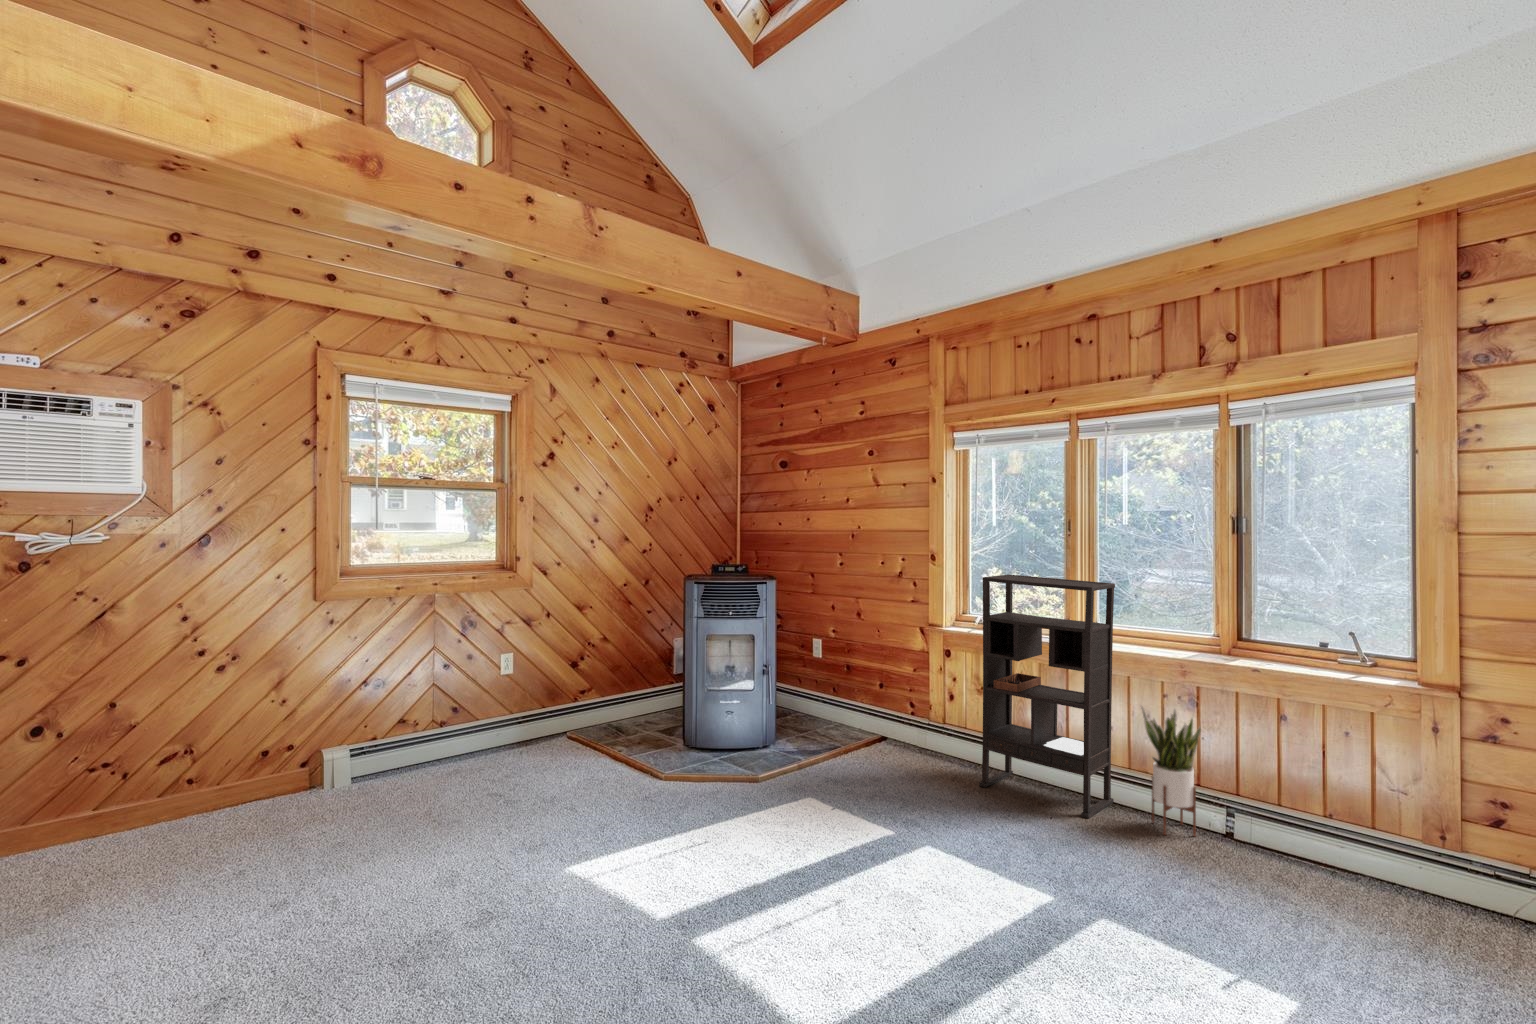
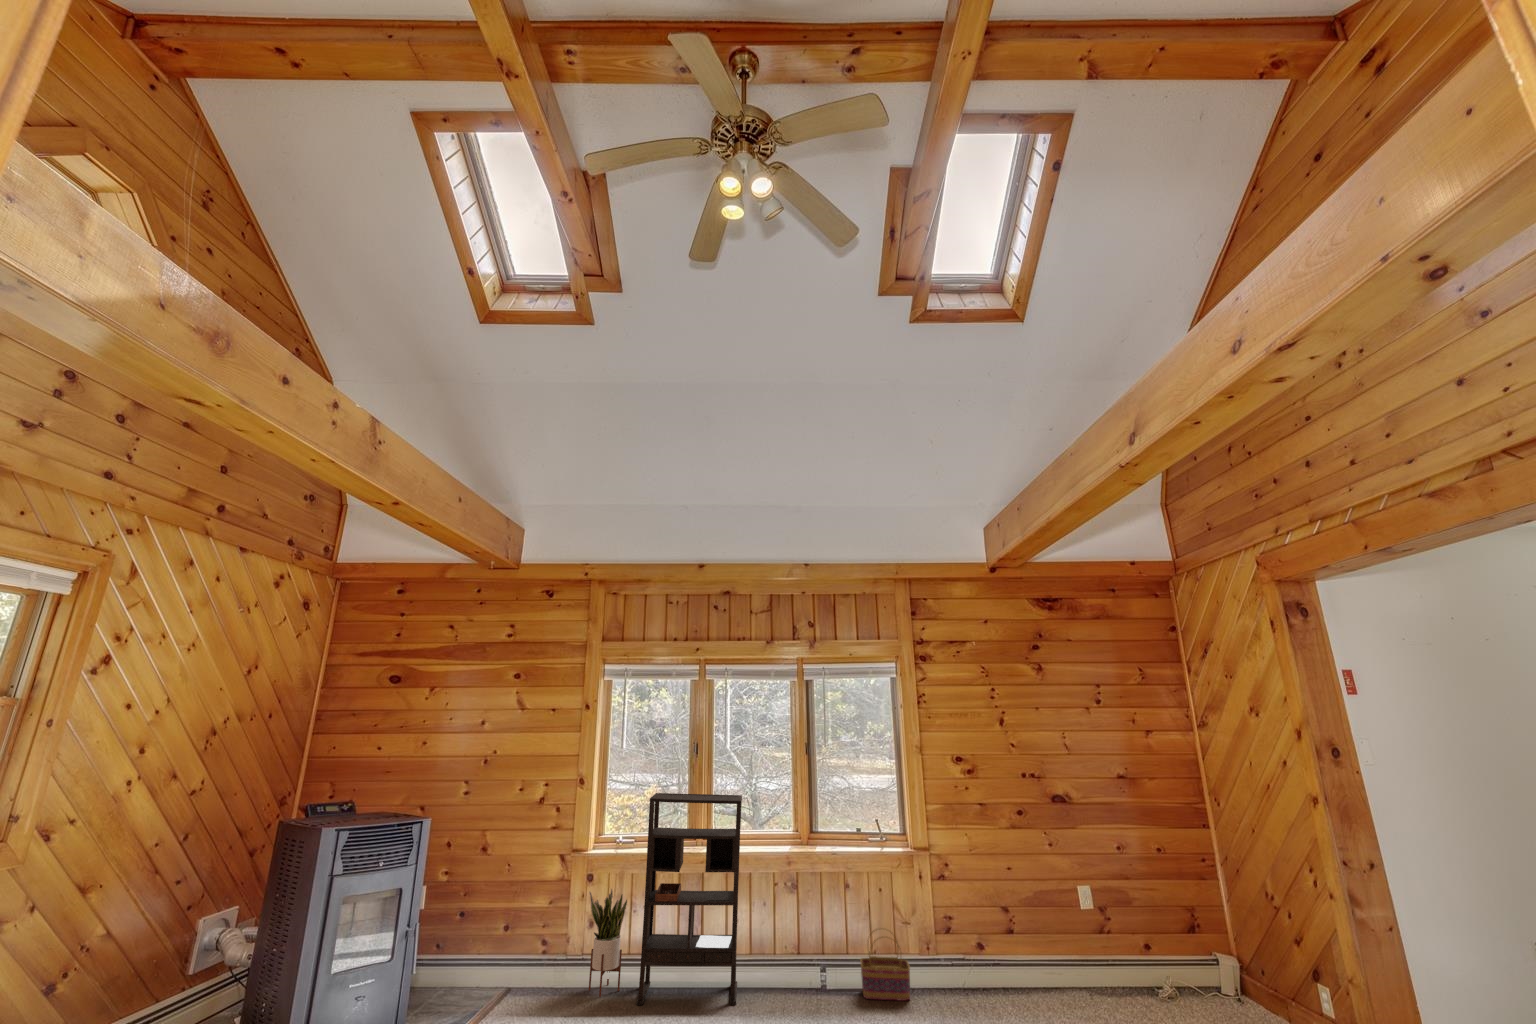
potted plant: present [1141,707,1201,836] -> present [589,889,627,997]
basket: none [1282,788,1382,896] -> present [860,933,910,1001]

